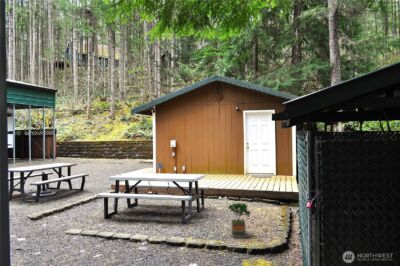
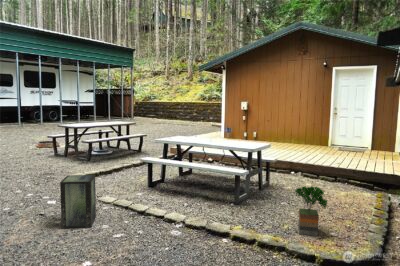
storage box: none [46,209,72,256] -> present [60,175,96,229]

